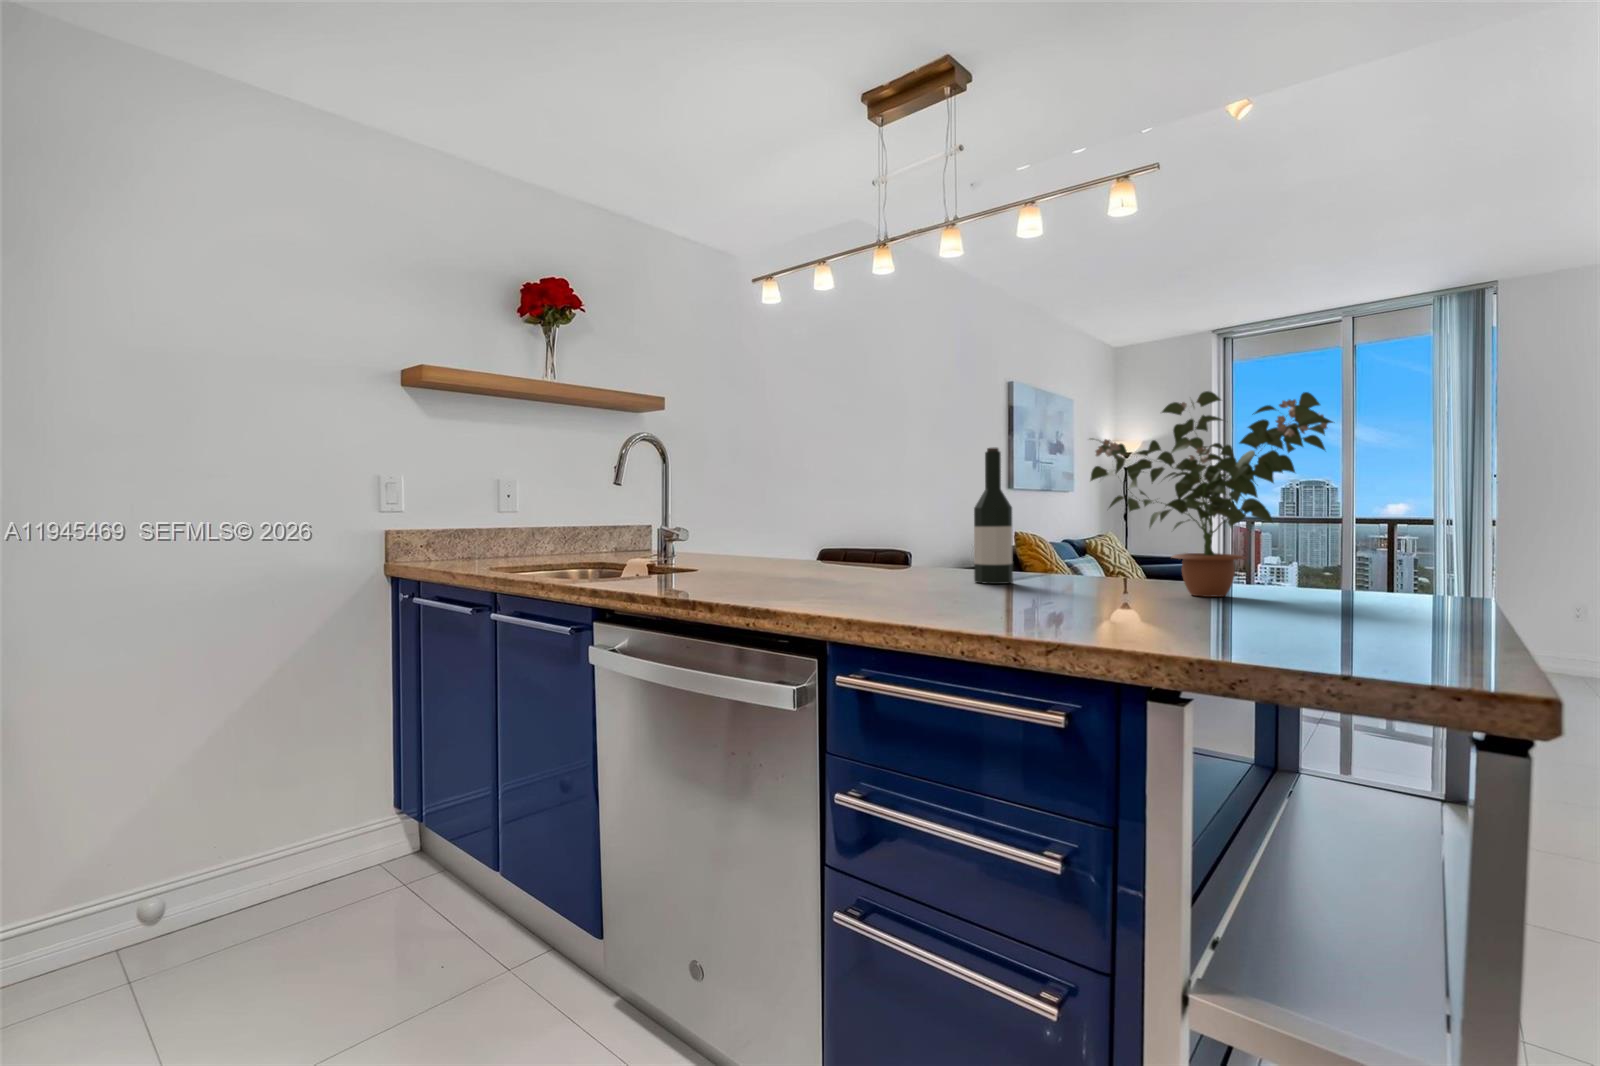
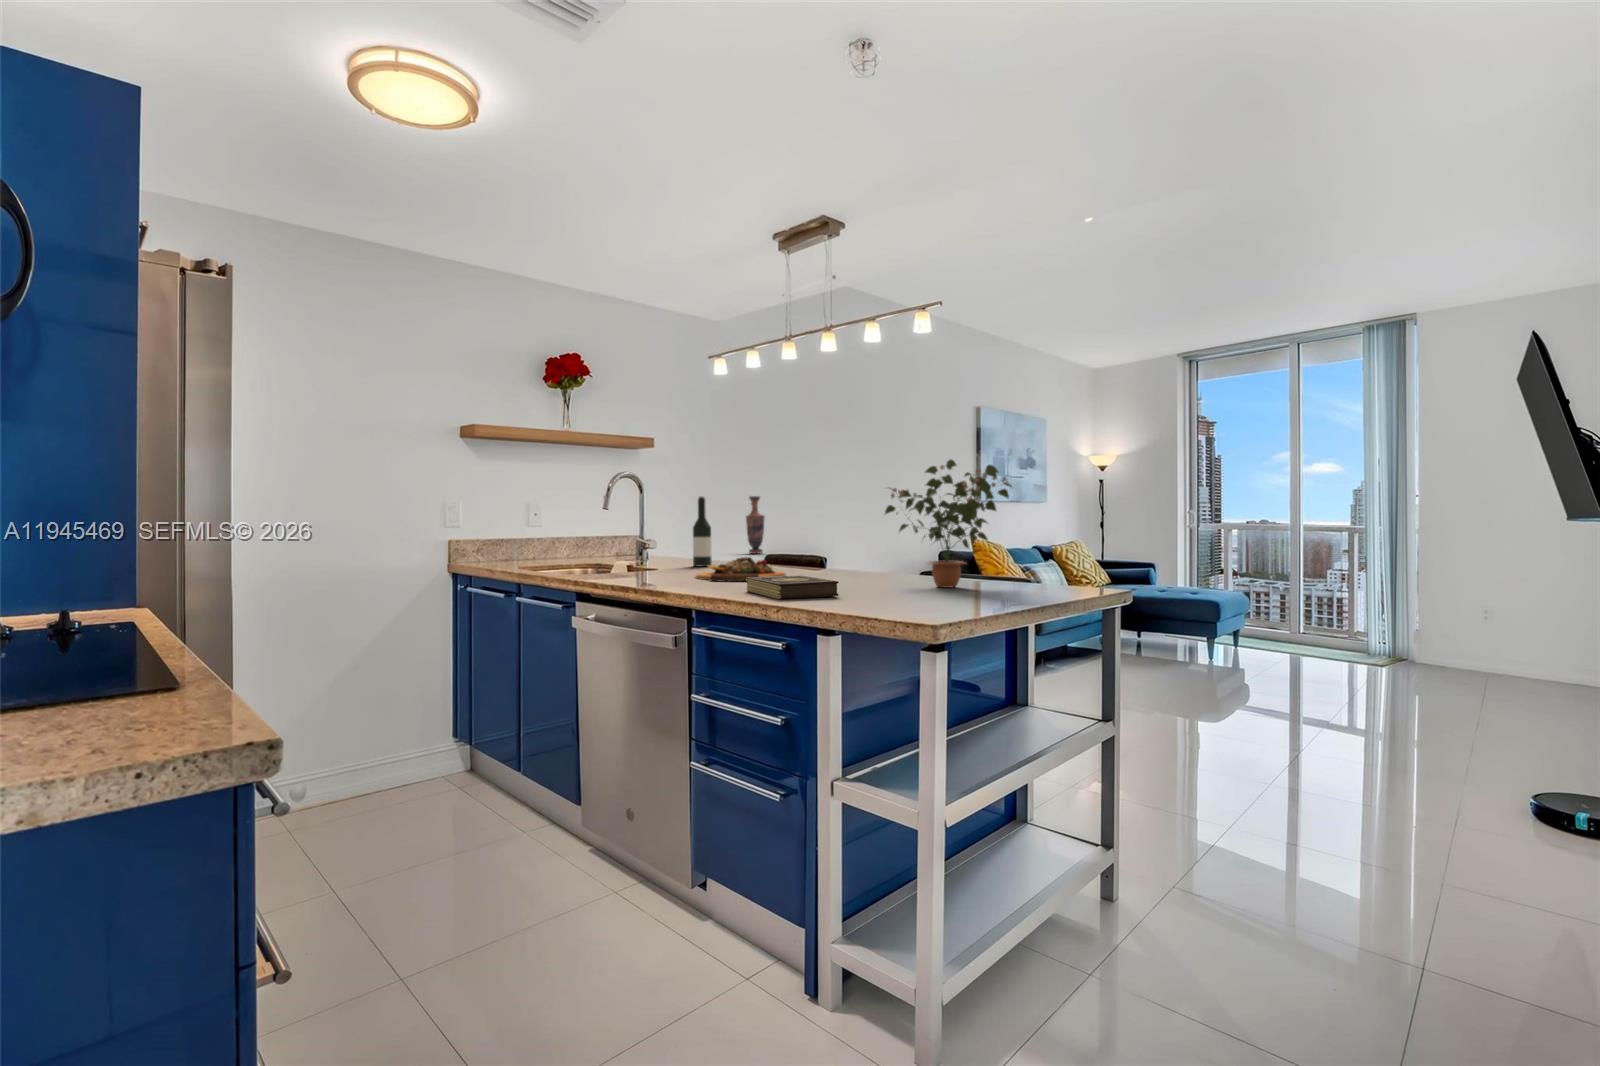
wine bottle: present [974,448,1013,584] -> present [693,497,712,566]
vase: none [769,478,793,548] -> present [746,496,764,554]
cutting board: none [773,550,912,589] -> present [696,557,786,581]
book: none [919,580,1115,628] -> present [747,576,839,599]

